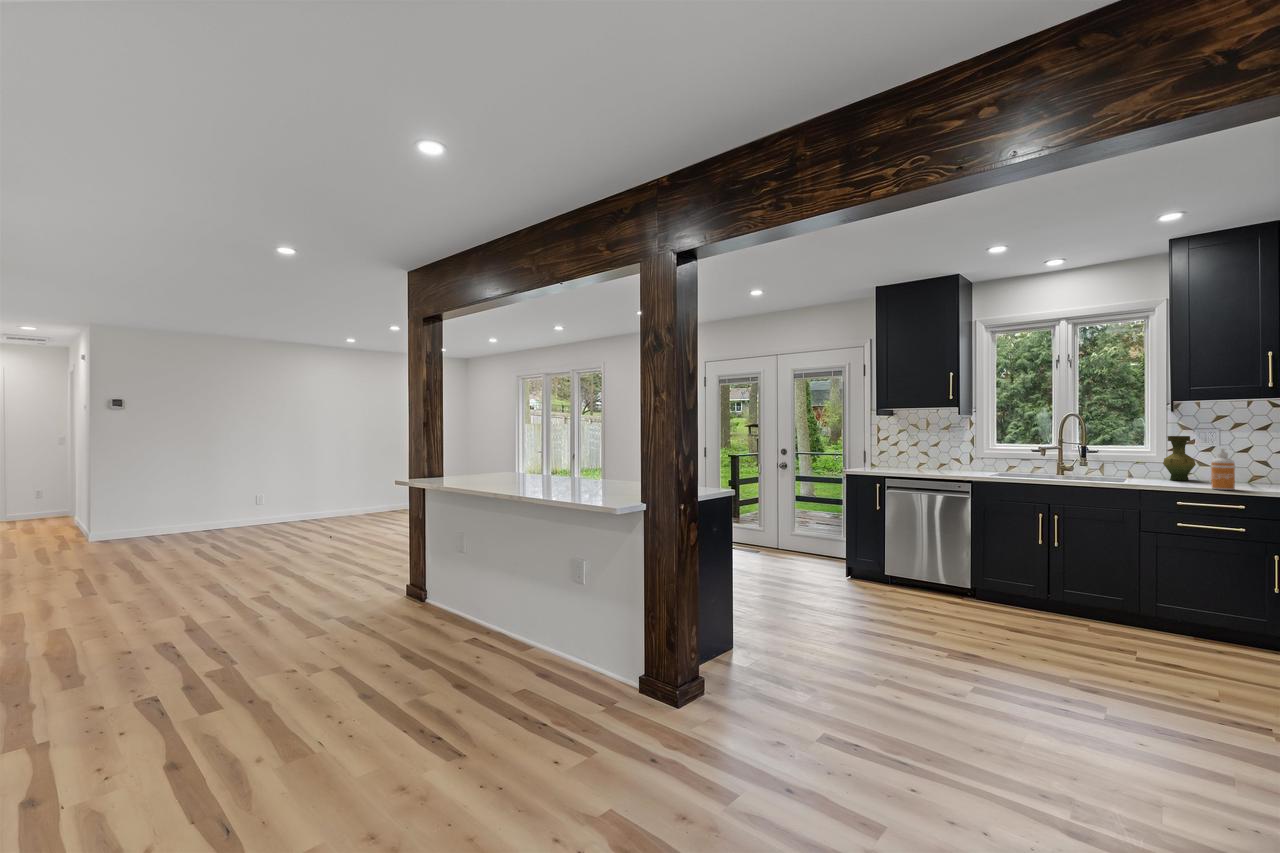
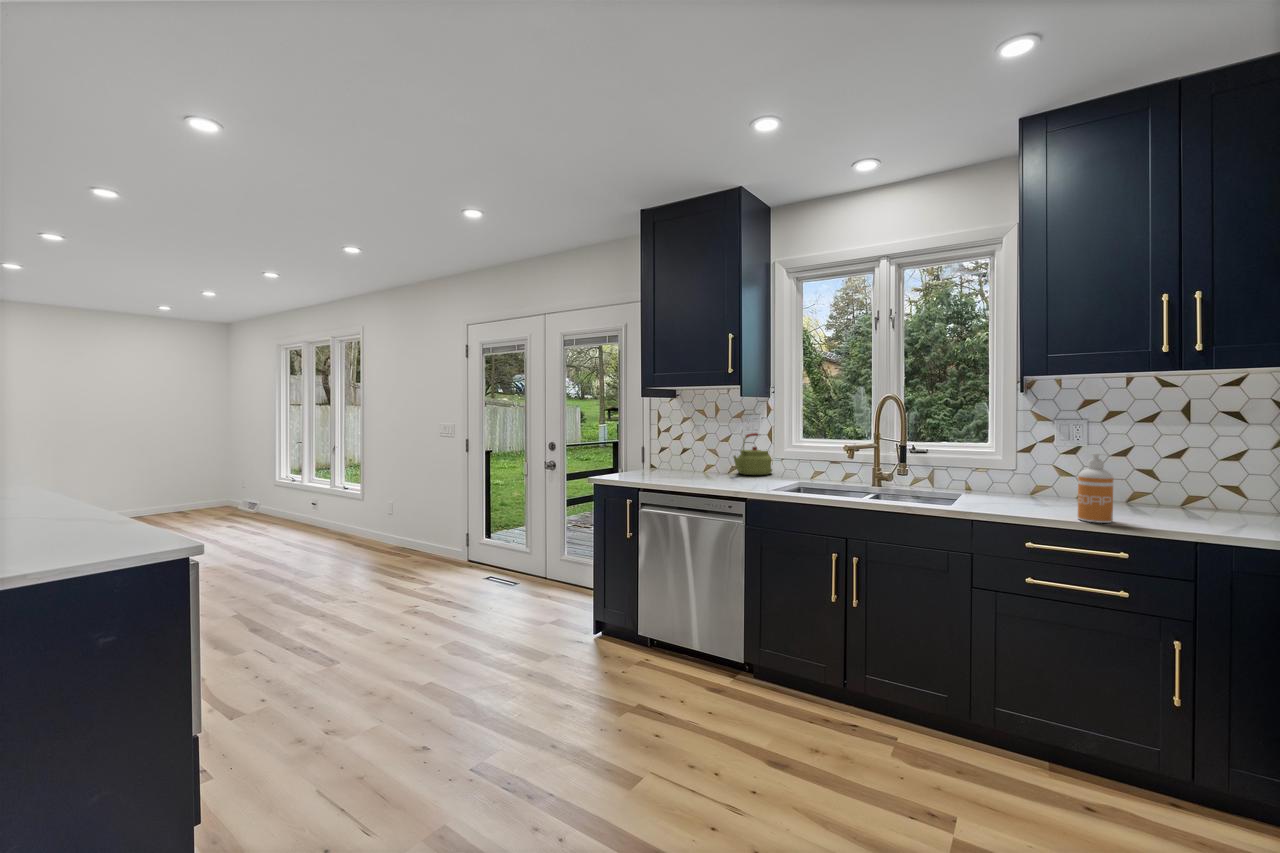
vase: present [1163,436,1196,481] -> none [1008,430,1053,499]
kettle: none [947,440,976,470] -> present [734,433,772,475]

